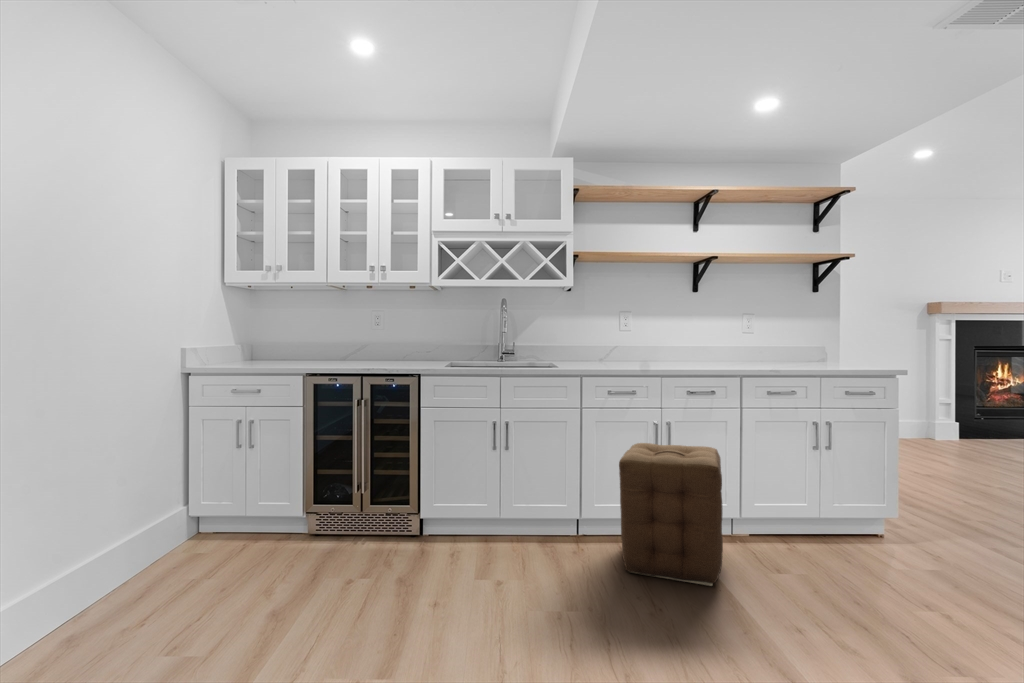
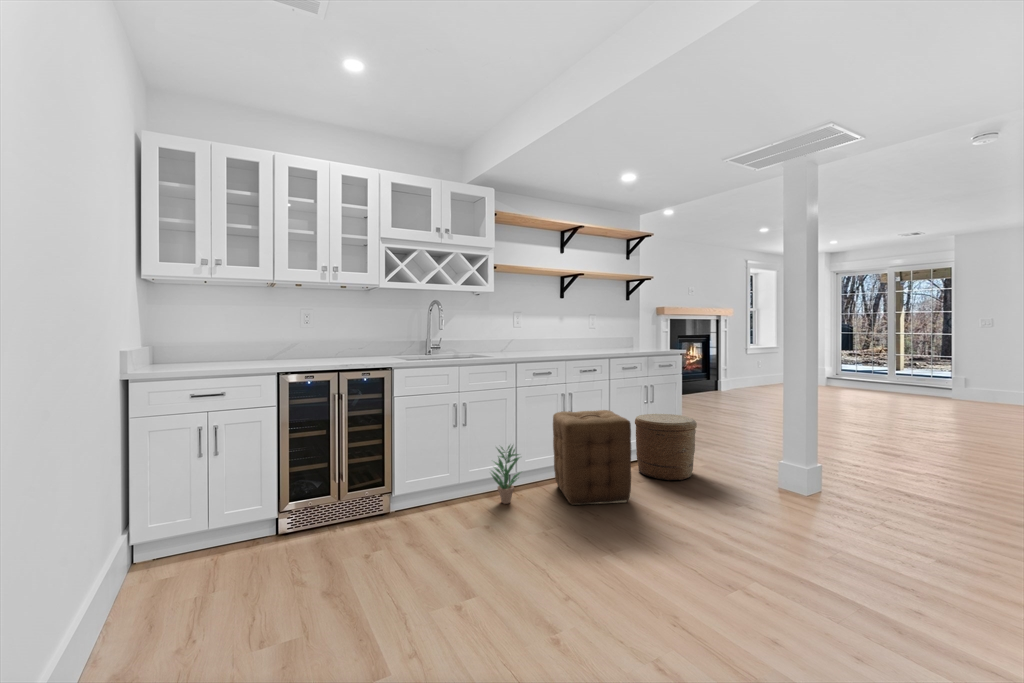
woven basket: none [774,460,880,572] -> present [635,414,697,481]
potted plant: none [529,476,570,553] -> present [491,446,520,504]

